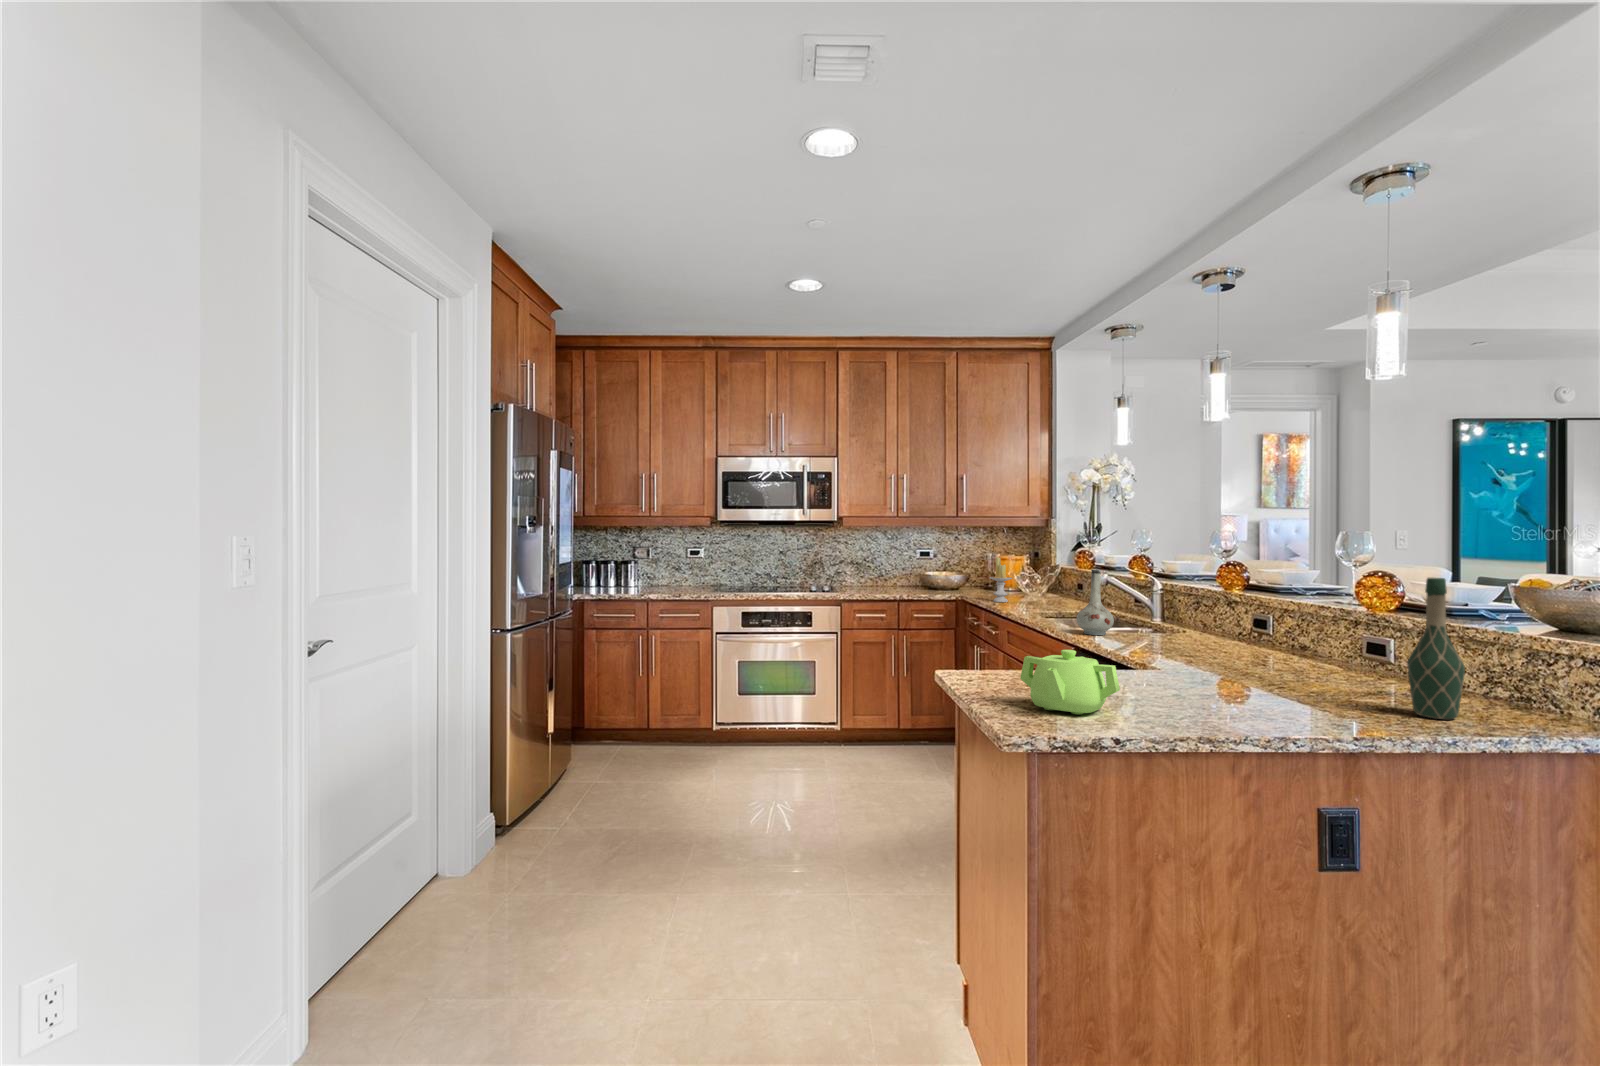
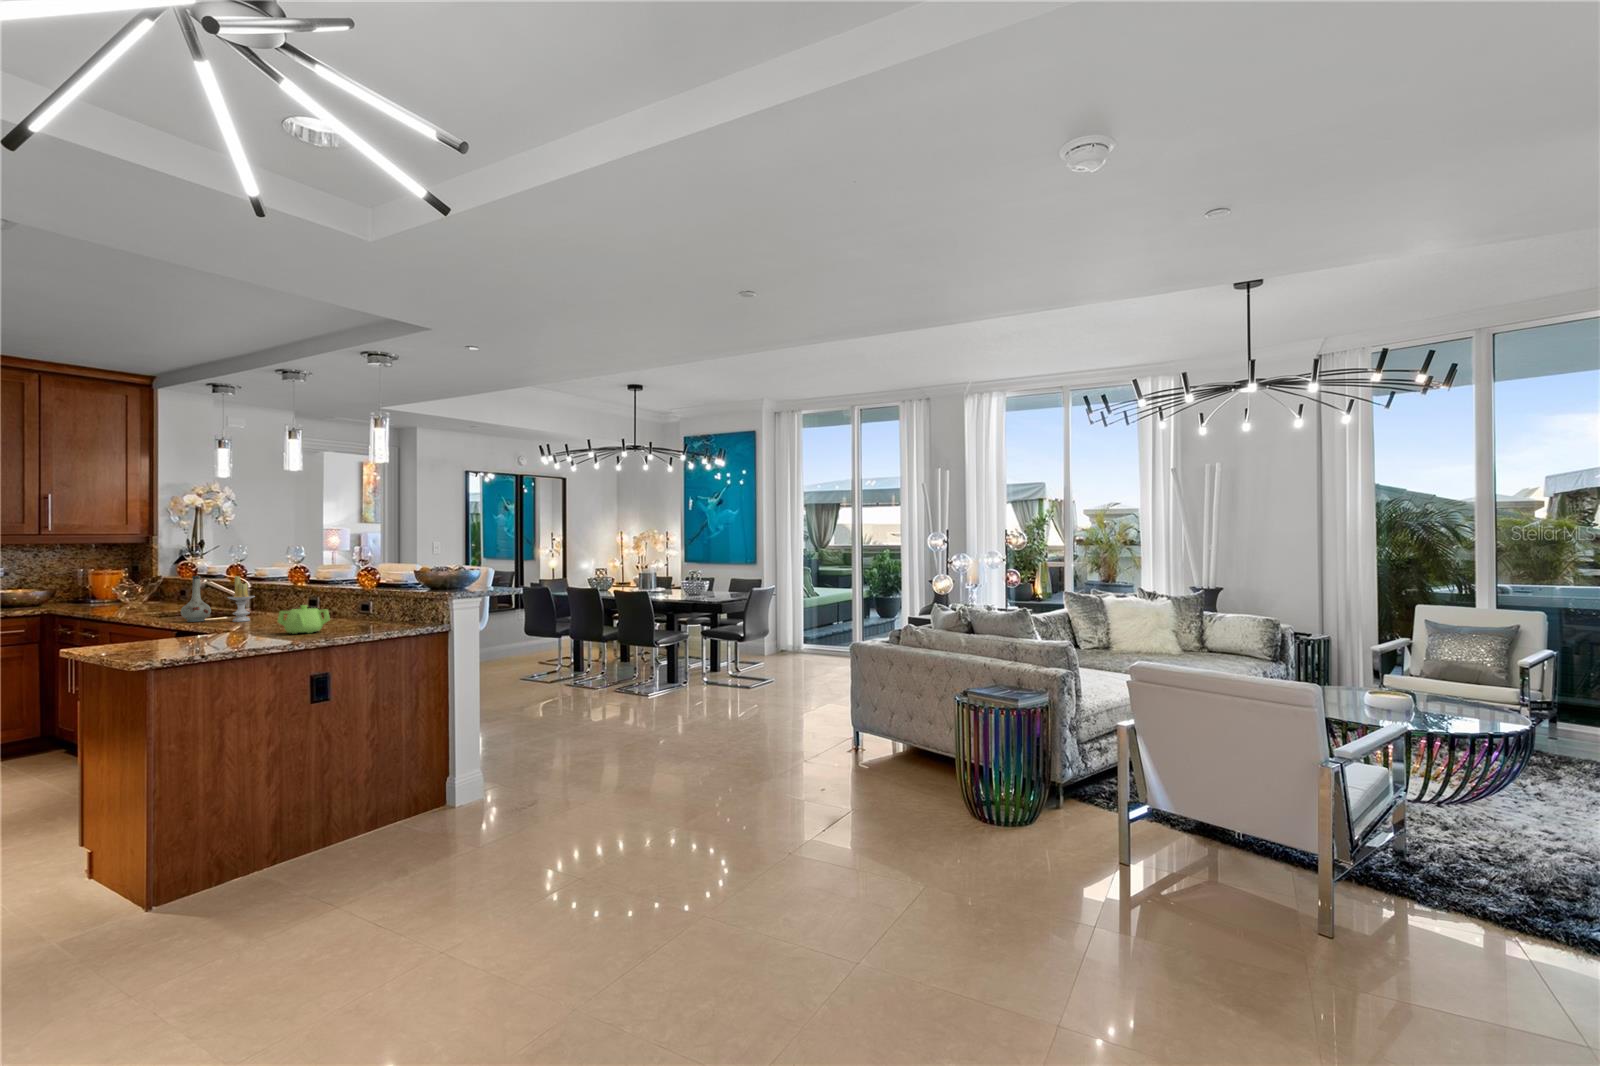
candle: present [990,557,1012,602] -> present [227,576,255,622]
wine bottle: present [1407,578,1465,719] -> none [358,569,380,631]
teapot: present [1020,650,1120,715] -> present [278,605,330,634]

